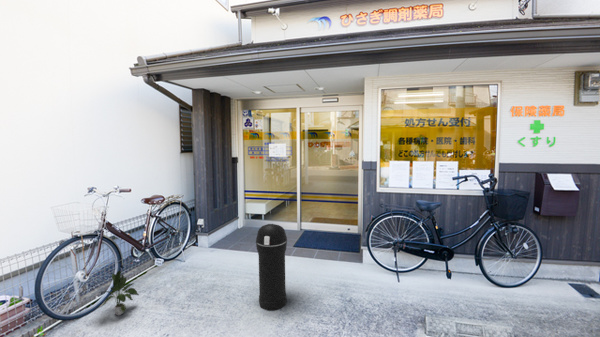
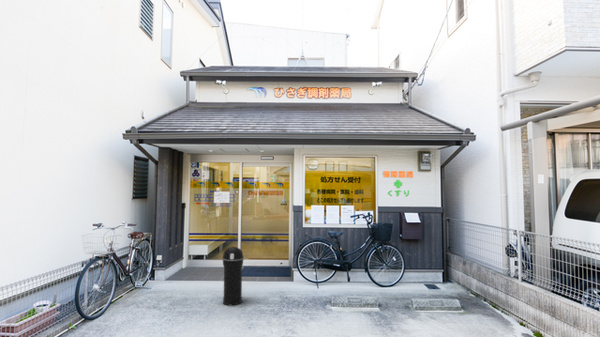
potted plant: present [103,271,139,315] -> none [114,282,136,315]

